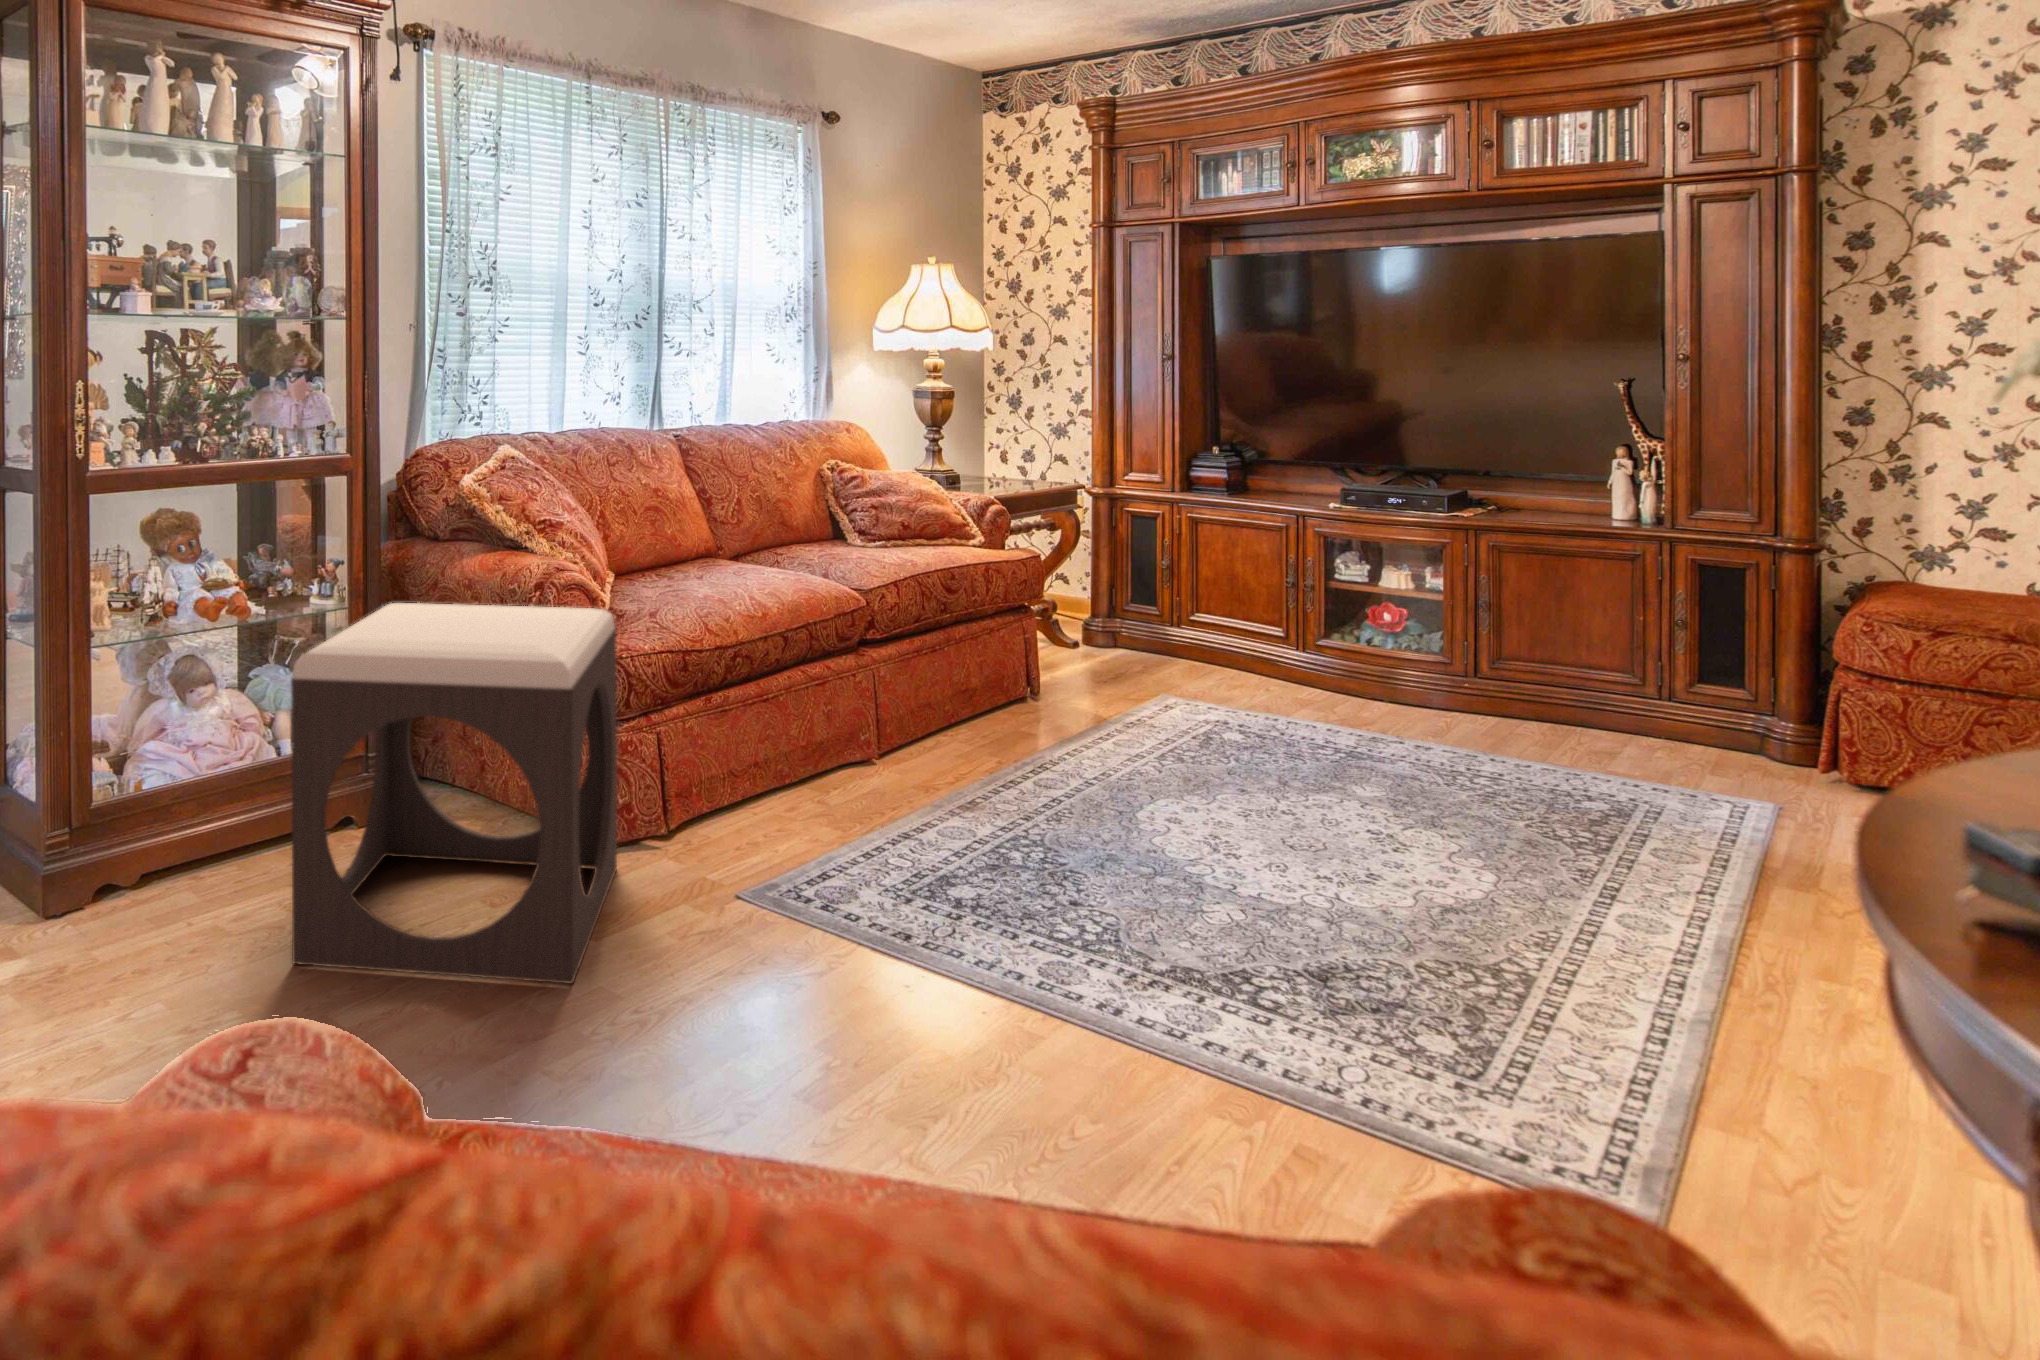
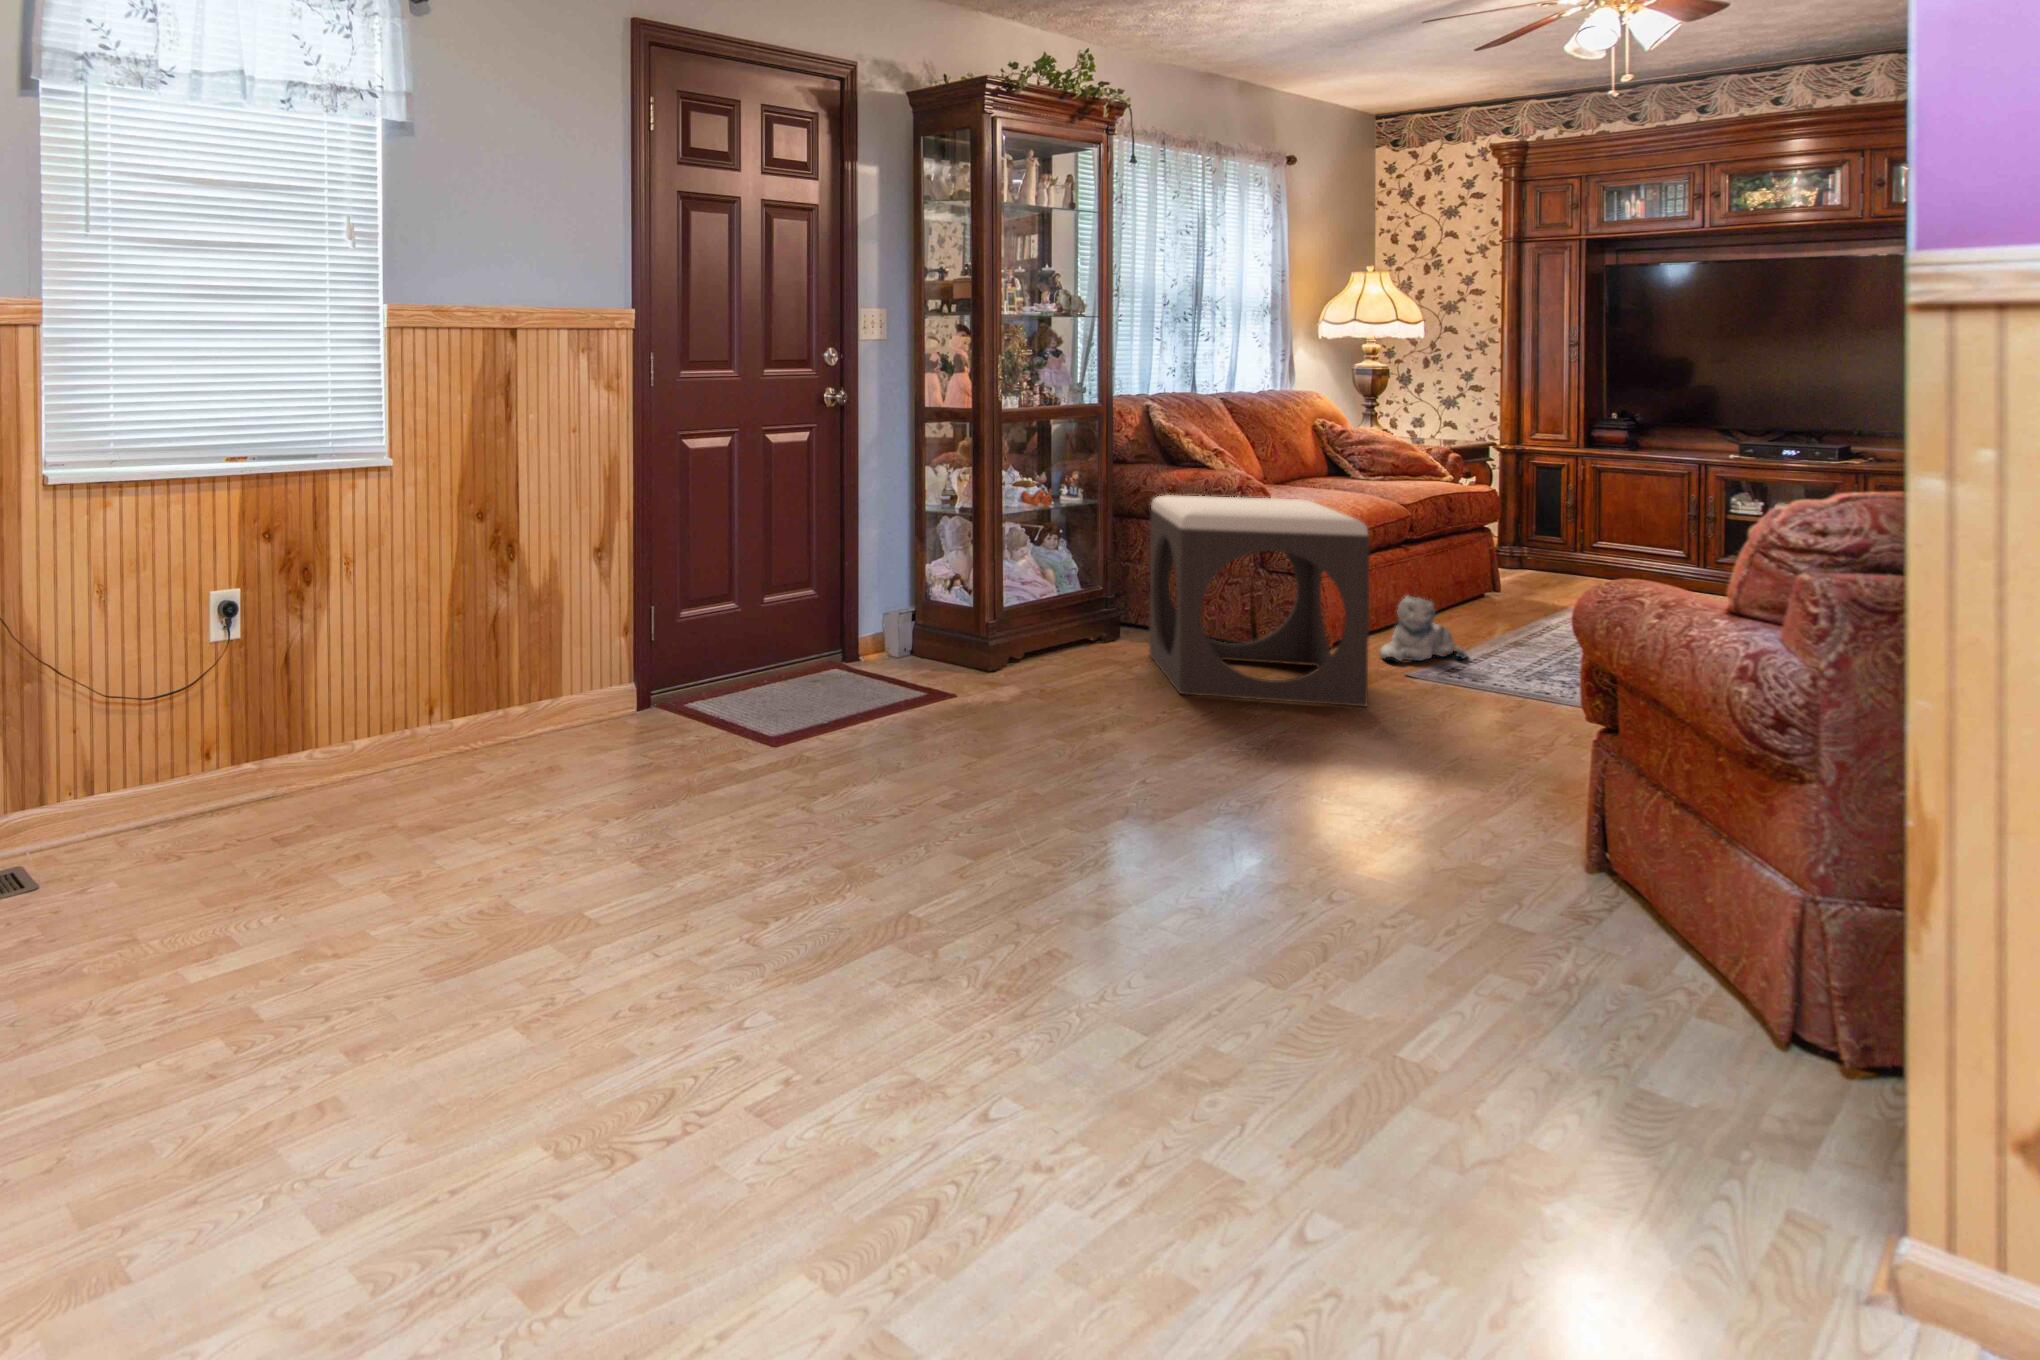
plush toy: none [732,745,872,857] -> present [1380,595,1467,661]

